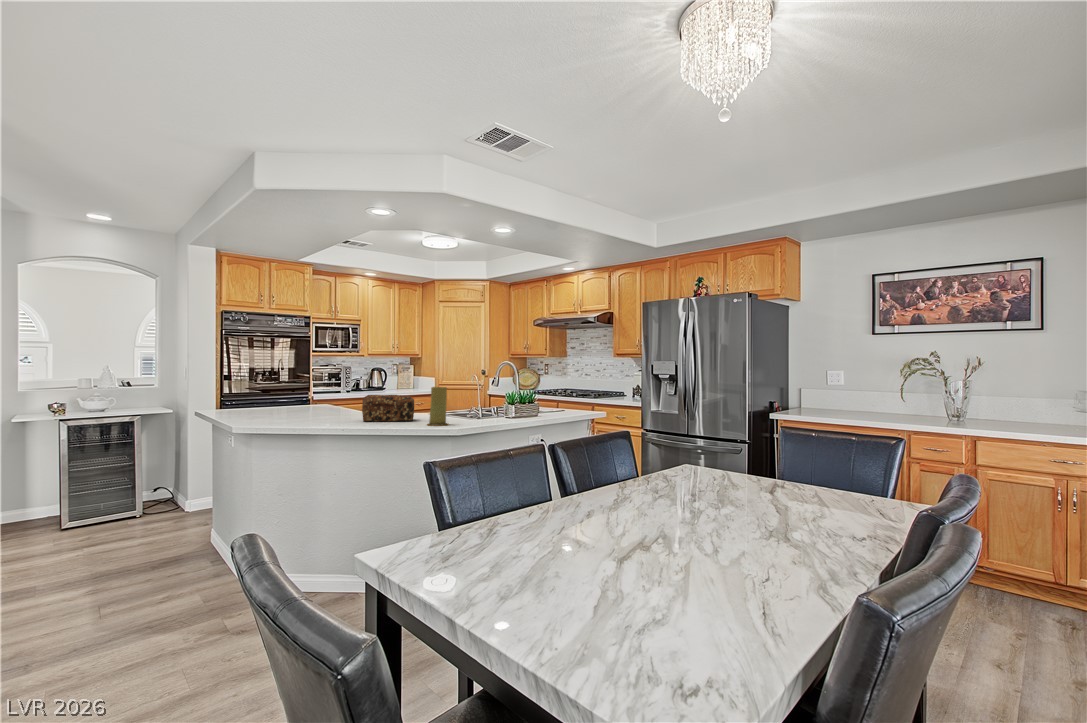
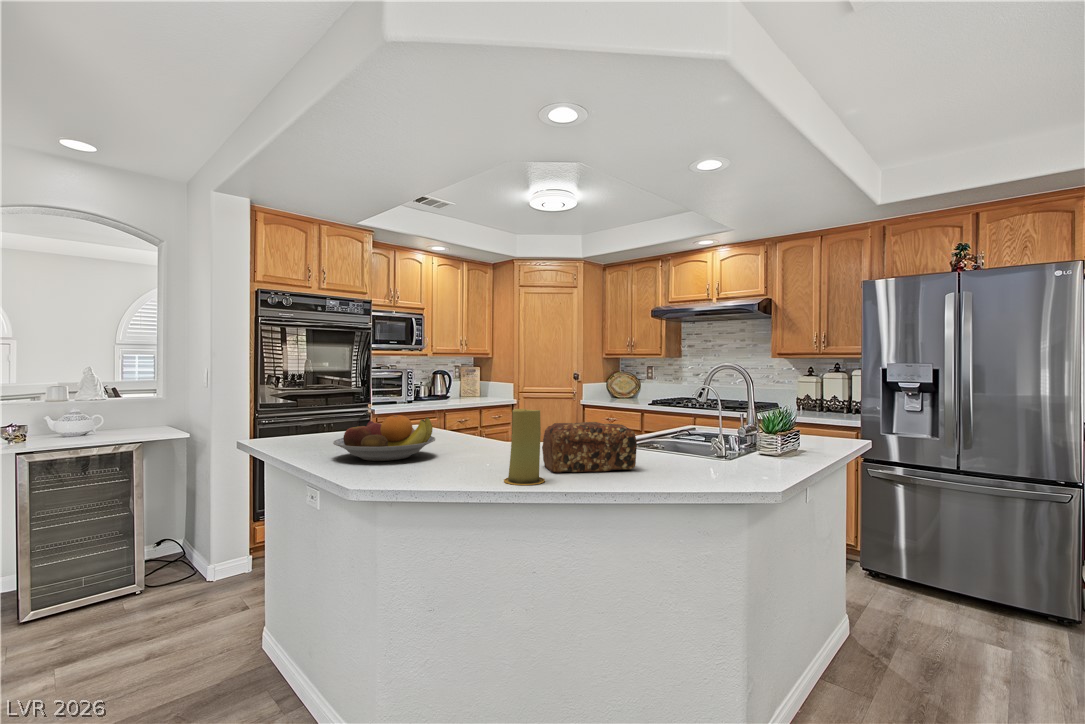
candle: present [427,387,448,426] -> present [504,409,545,485]
fruit bowl: none [249,392,313,418] -> present [333,415,435,461]

